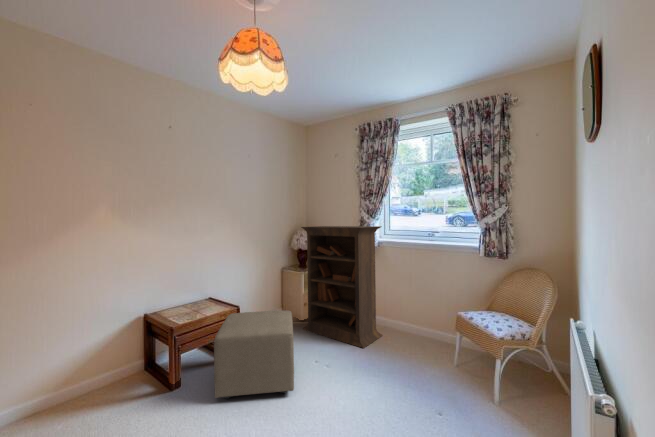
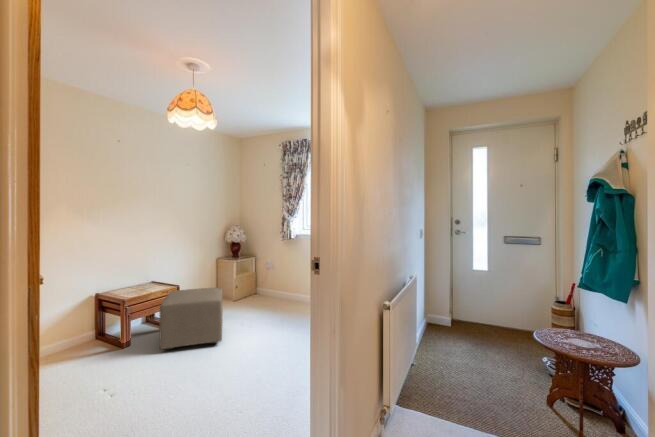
bookcase: present [301,226,383,348] -> none [232,222,297,315]

